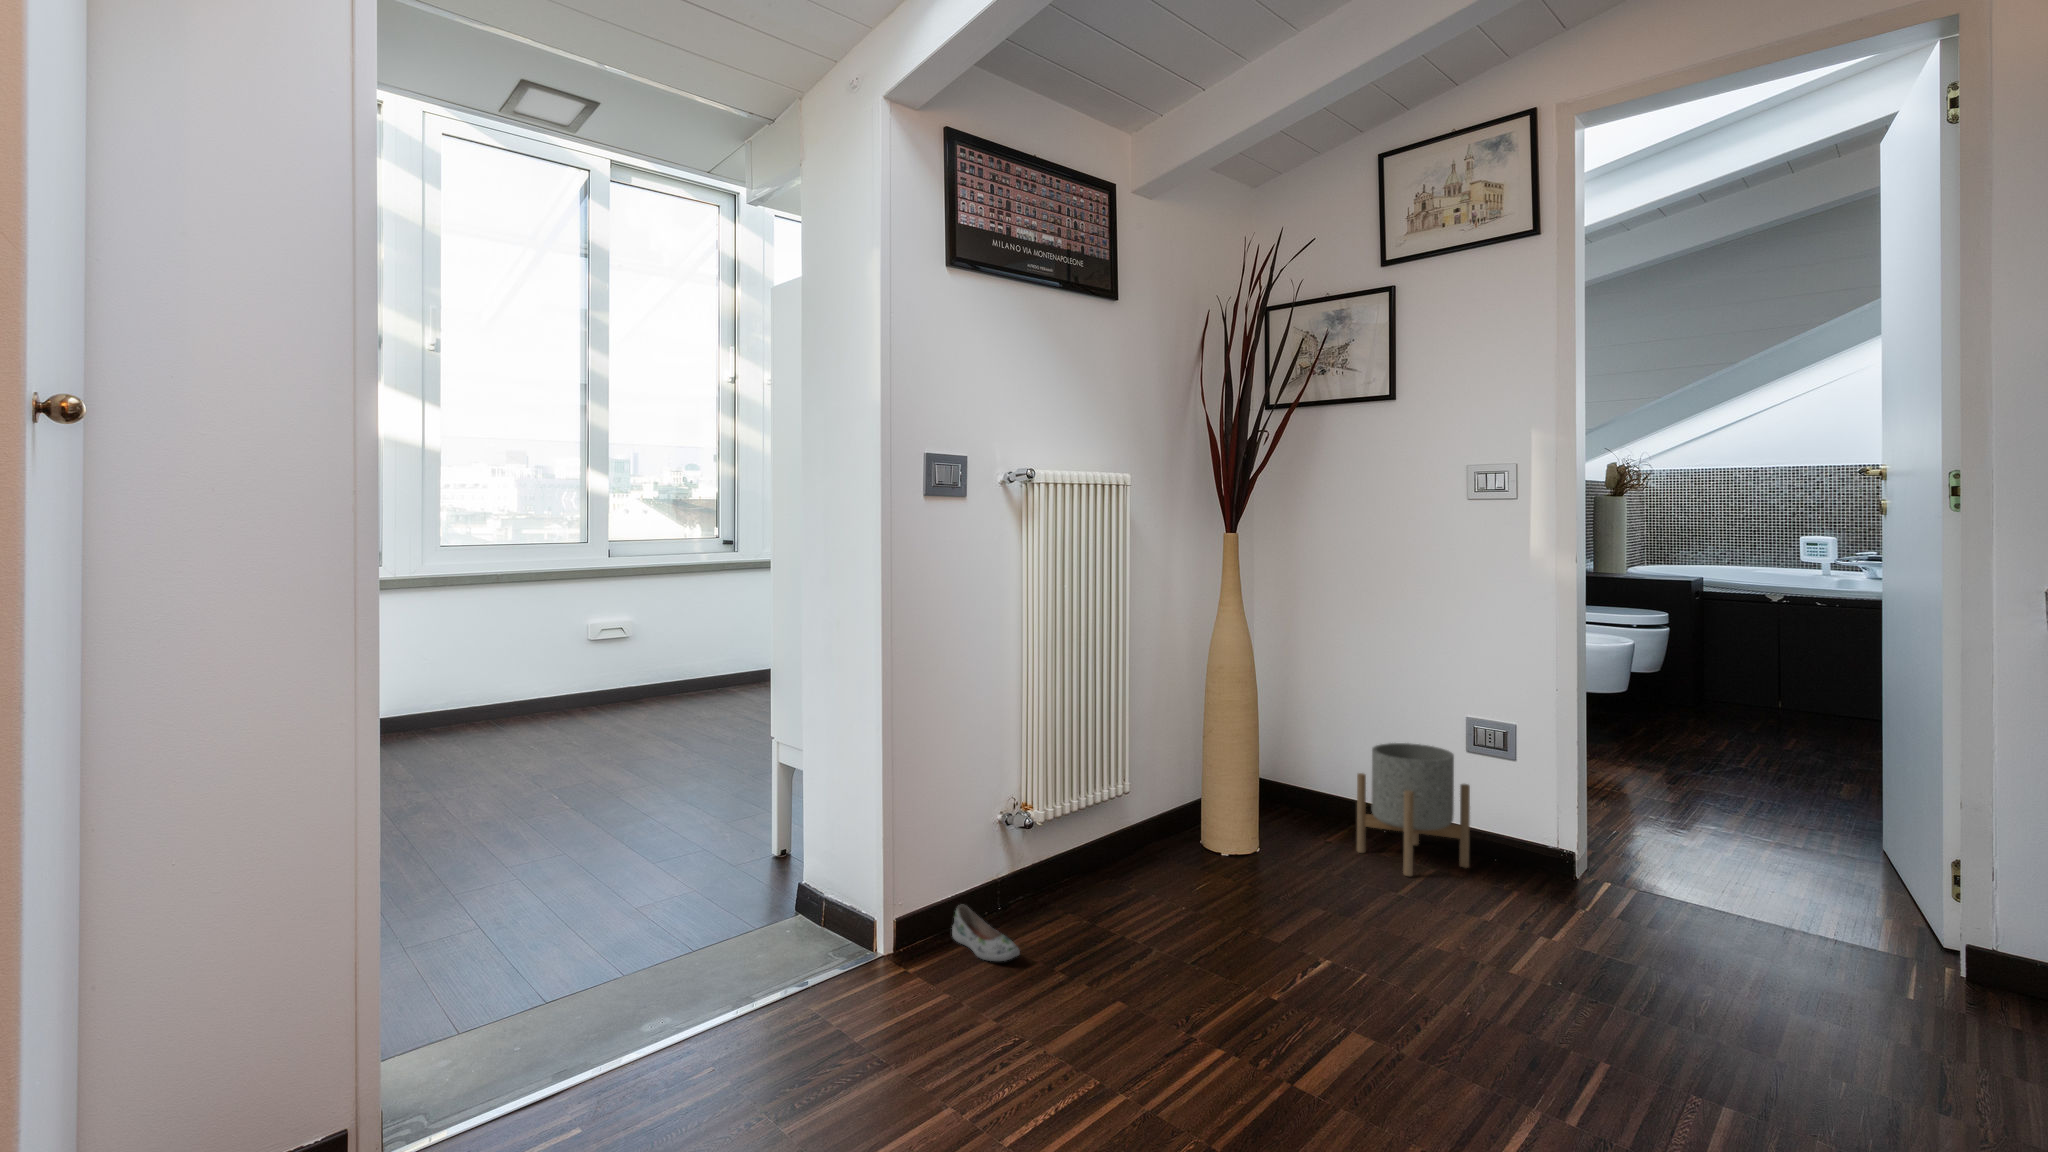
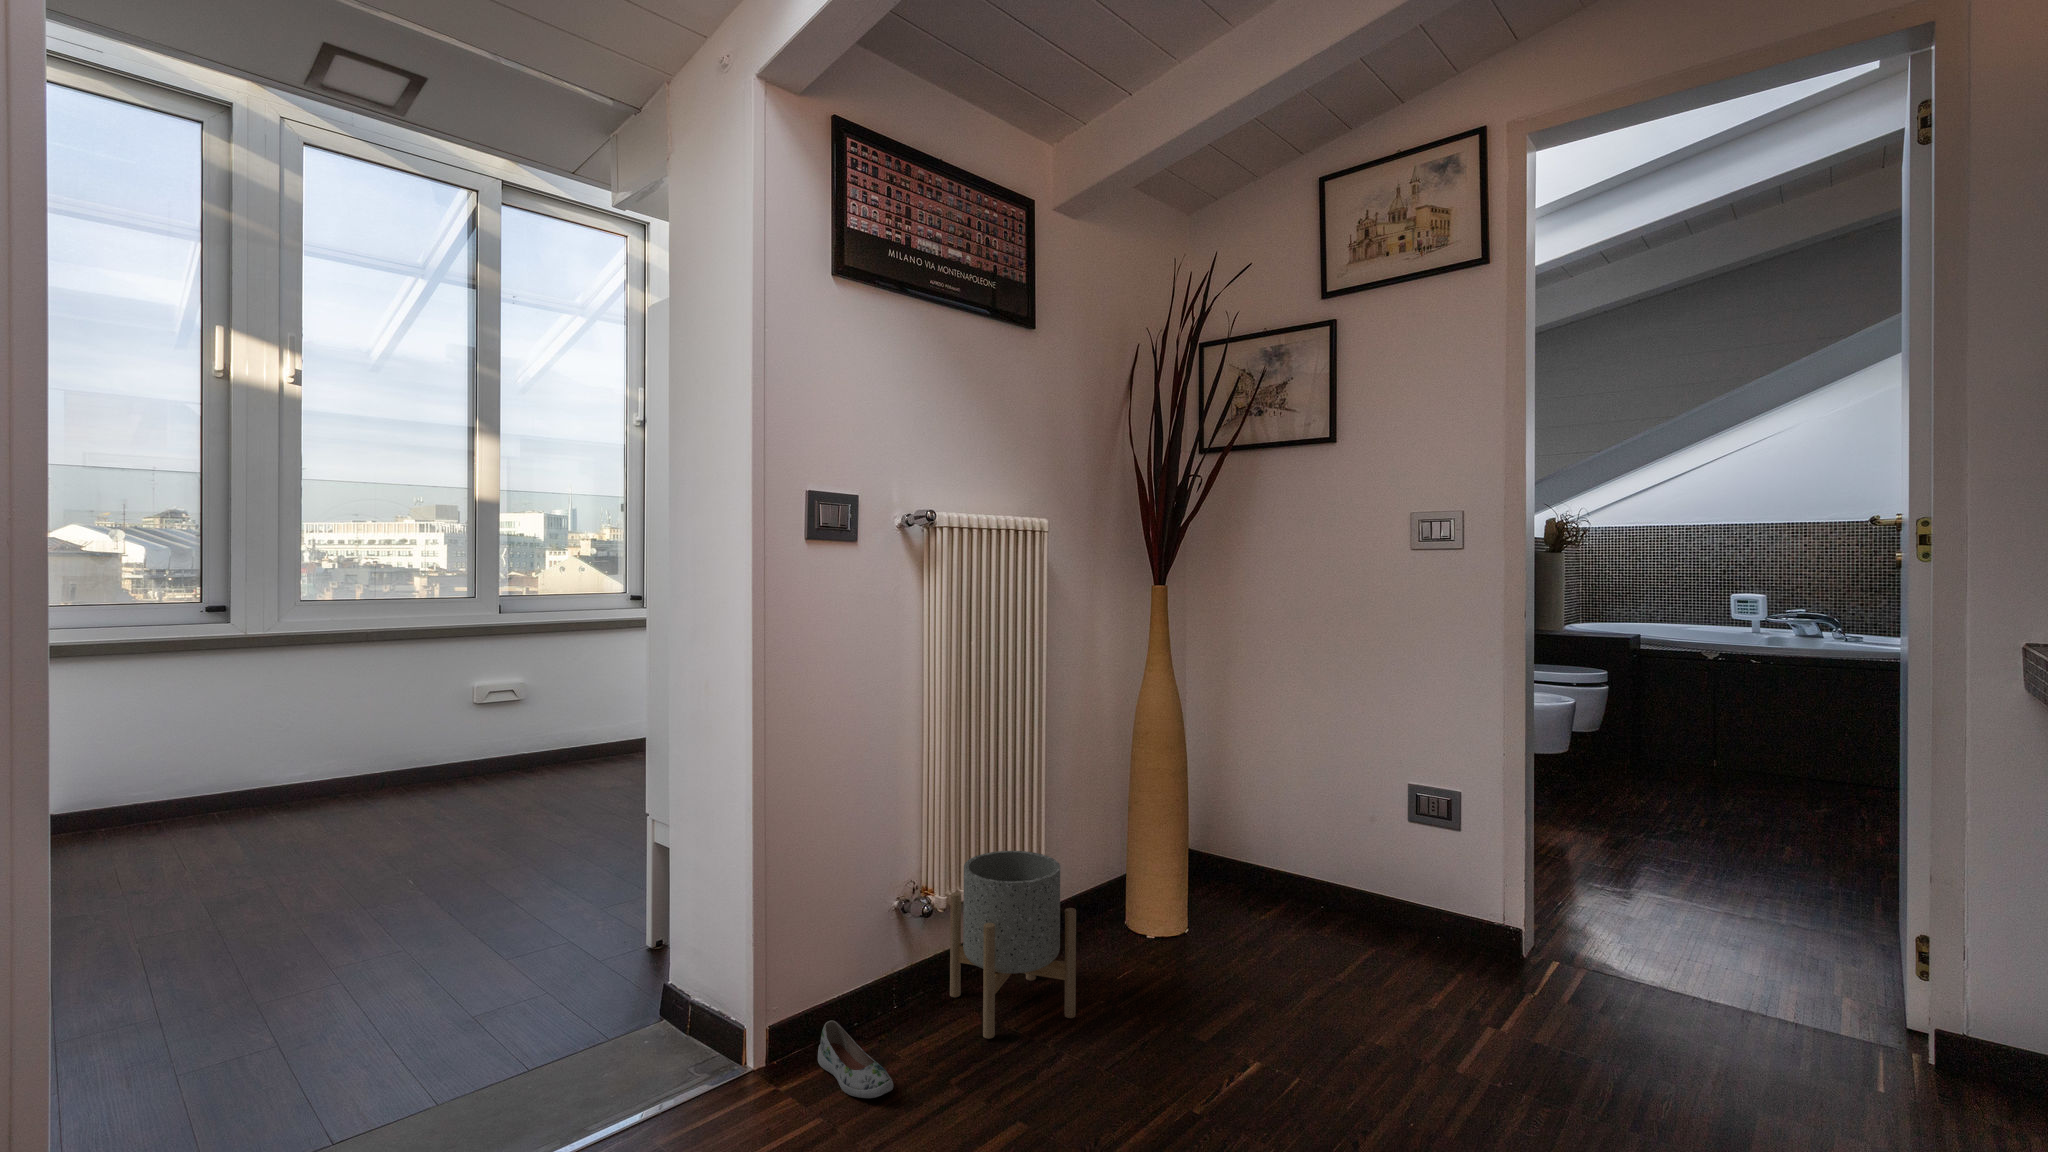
planter: present [1357,743,1470,876] -> present [950,851,1076,1039]

